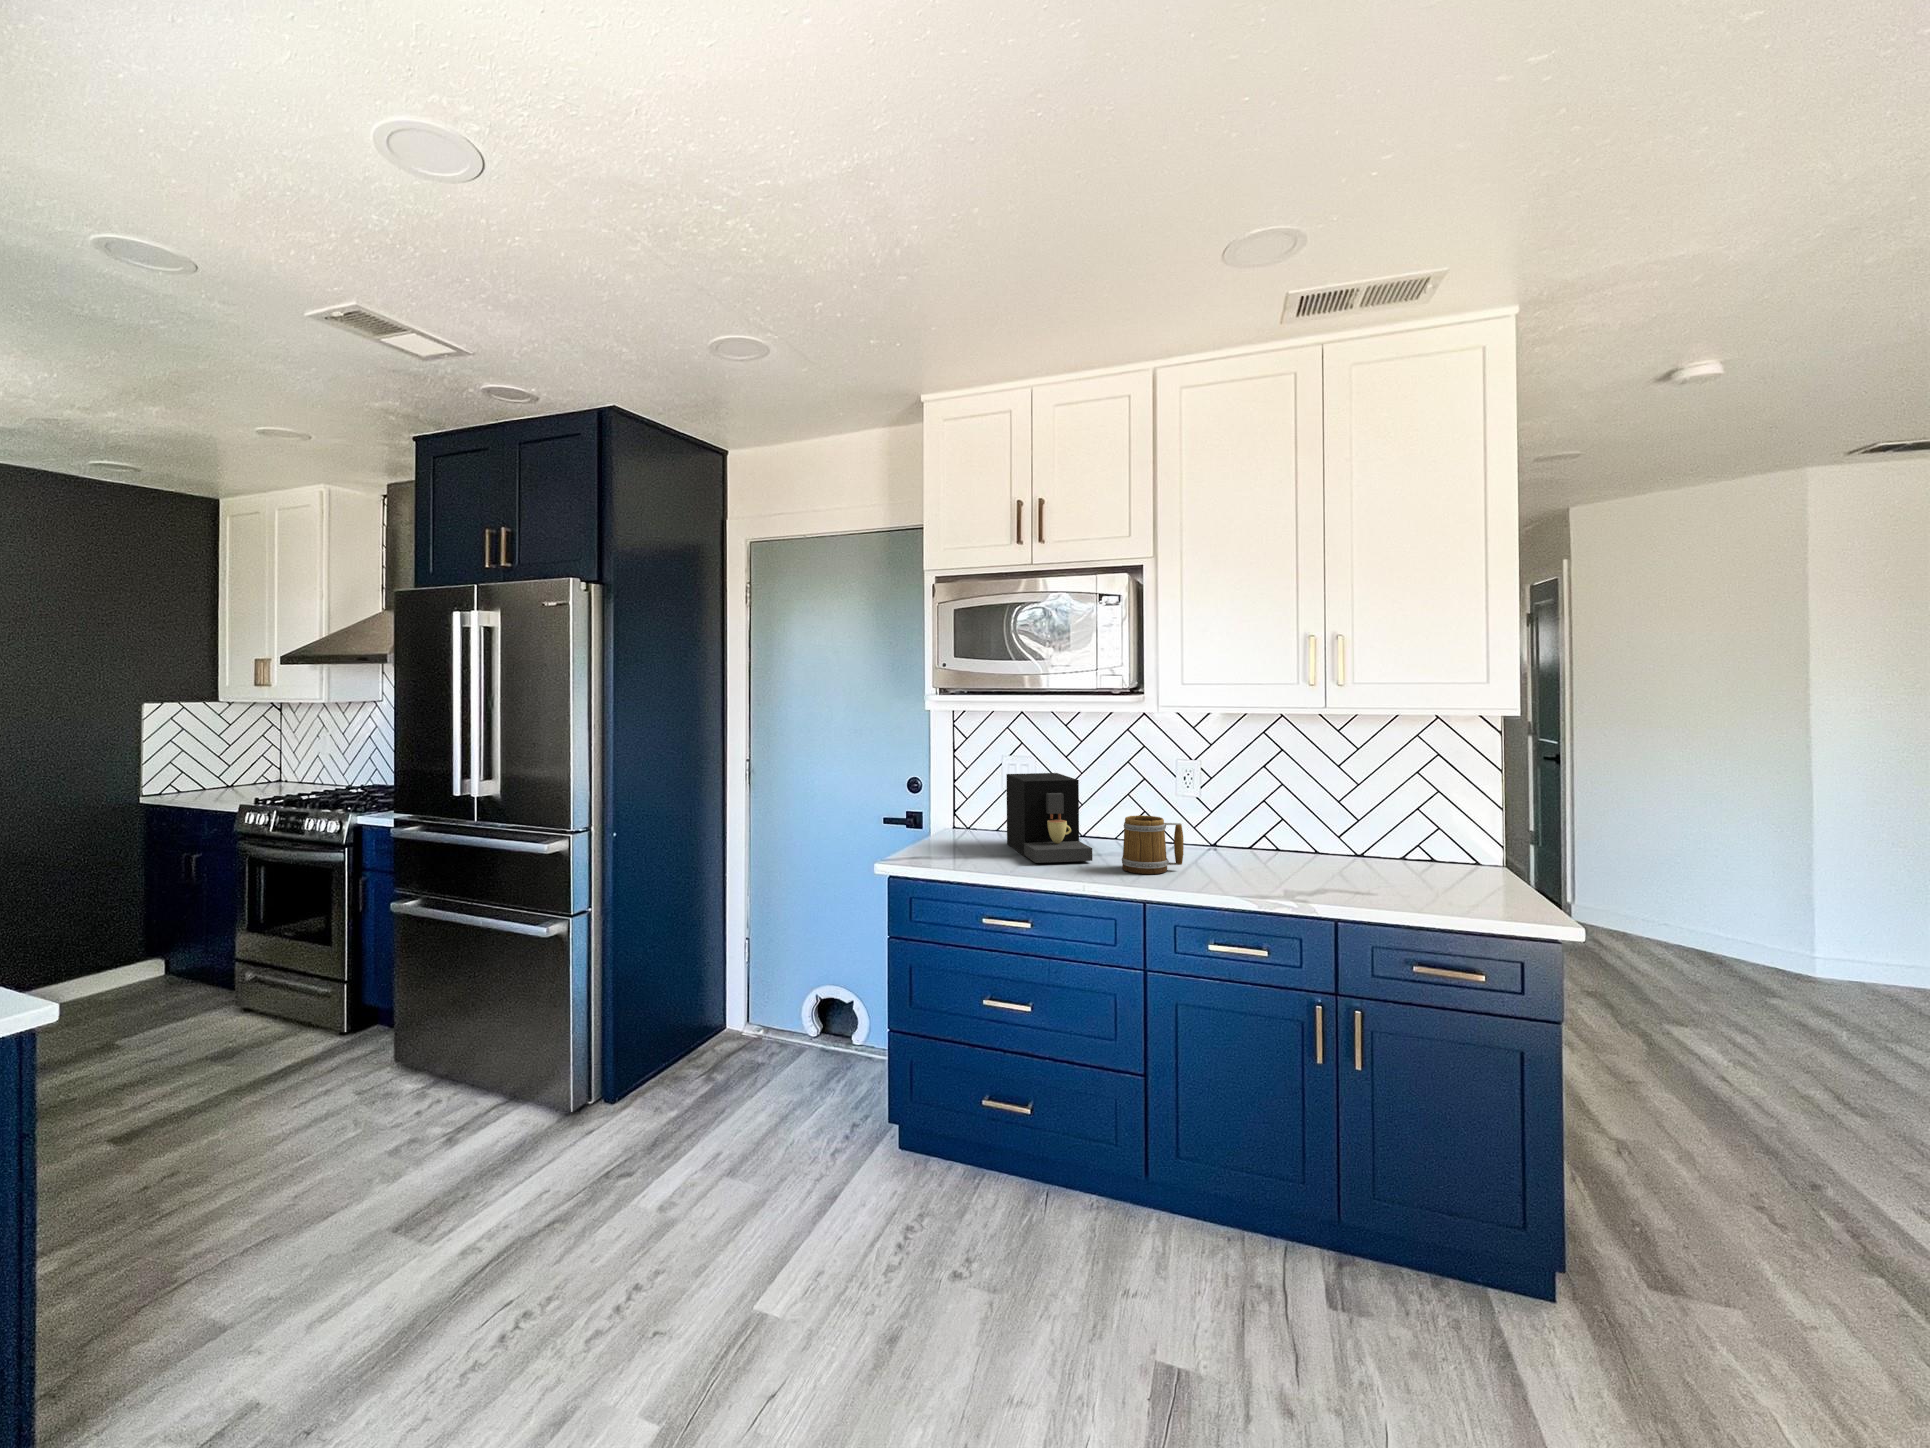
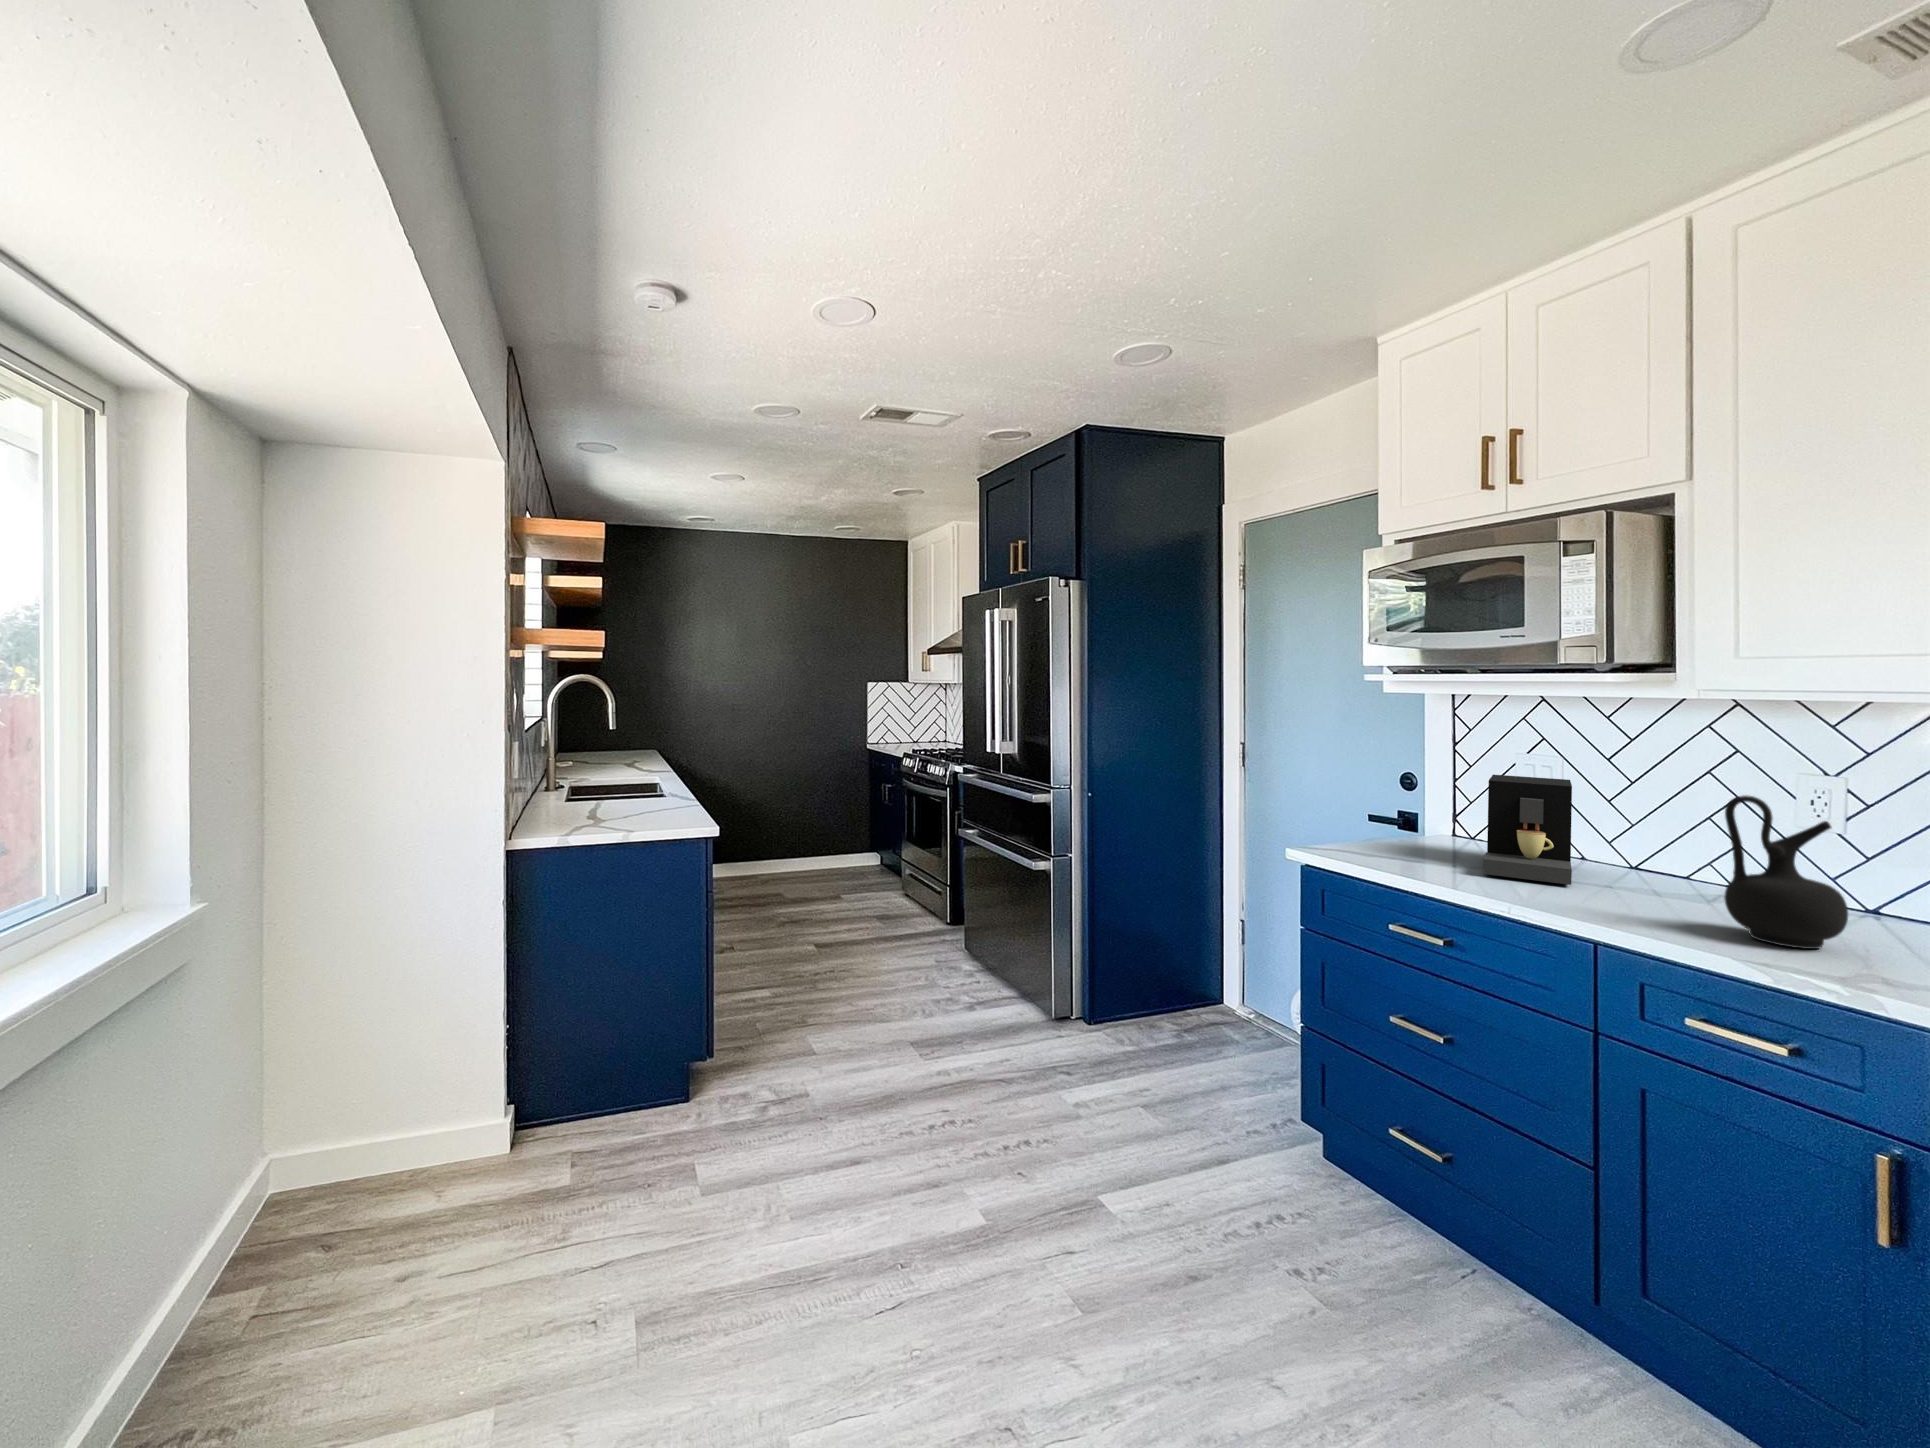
ceramic jug: none [1209,780,1274,885] -> present [1724,795,1848,949]
mug: present [1122,815,1184,874] -> none [1602,835,1706,912]

